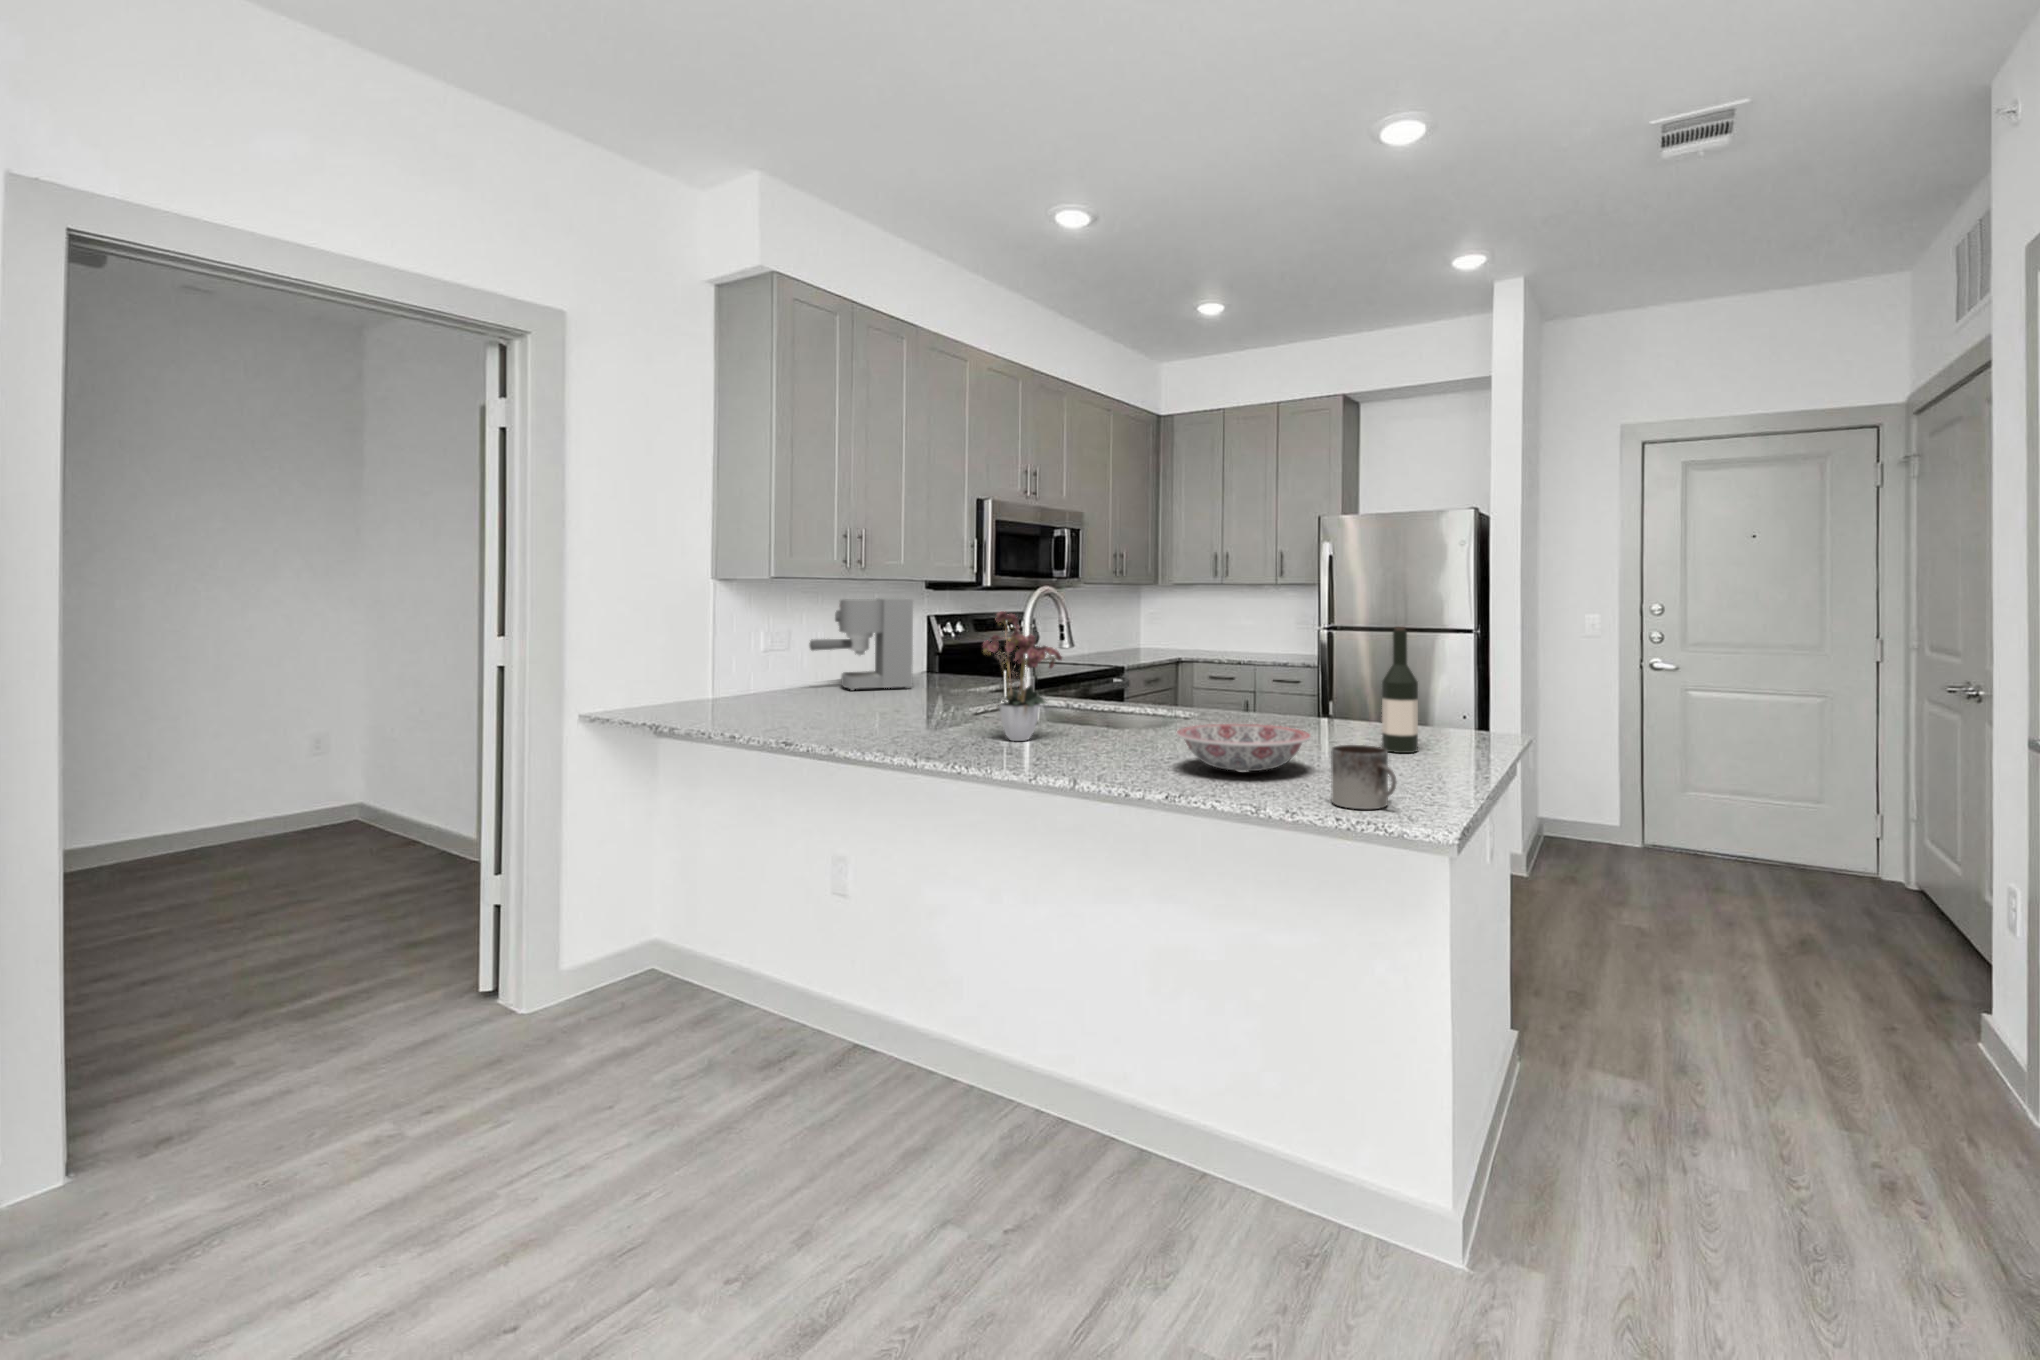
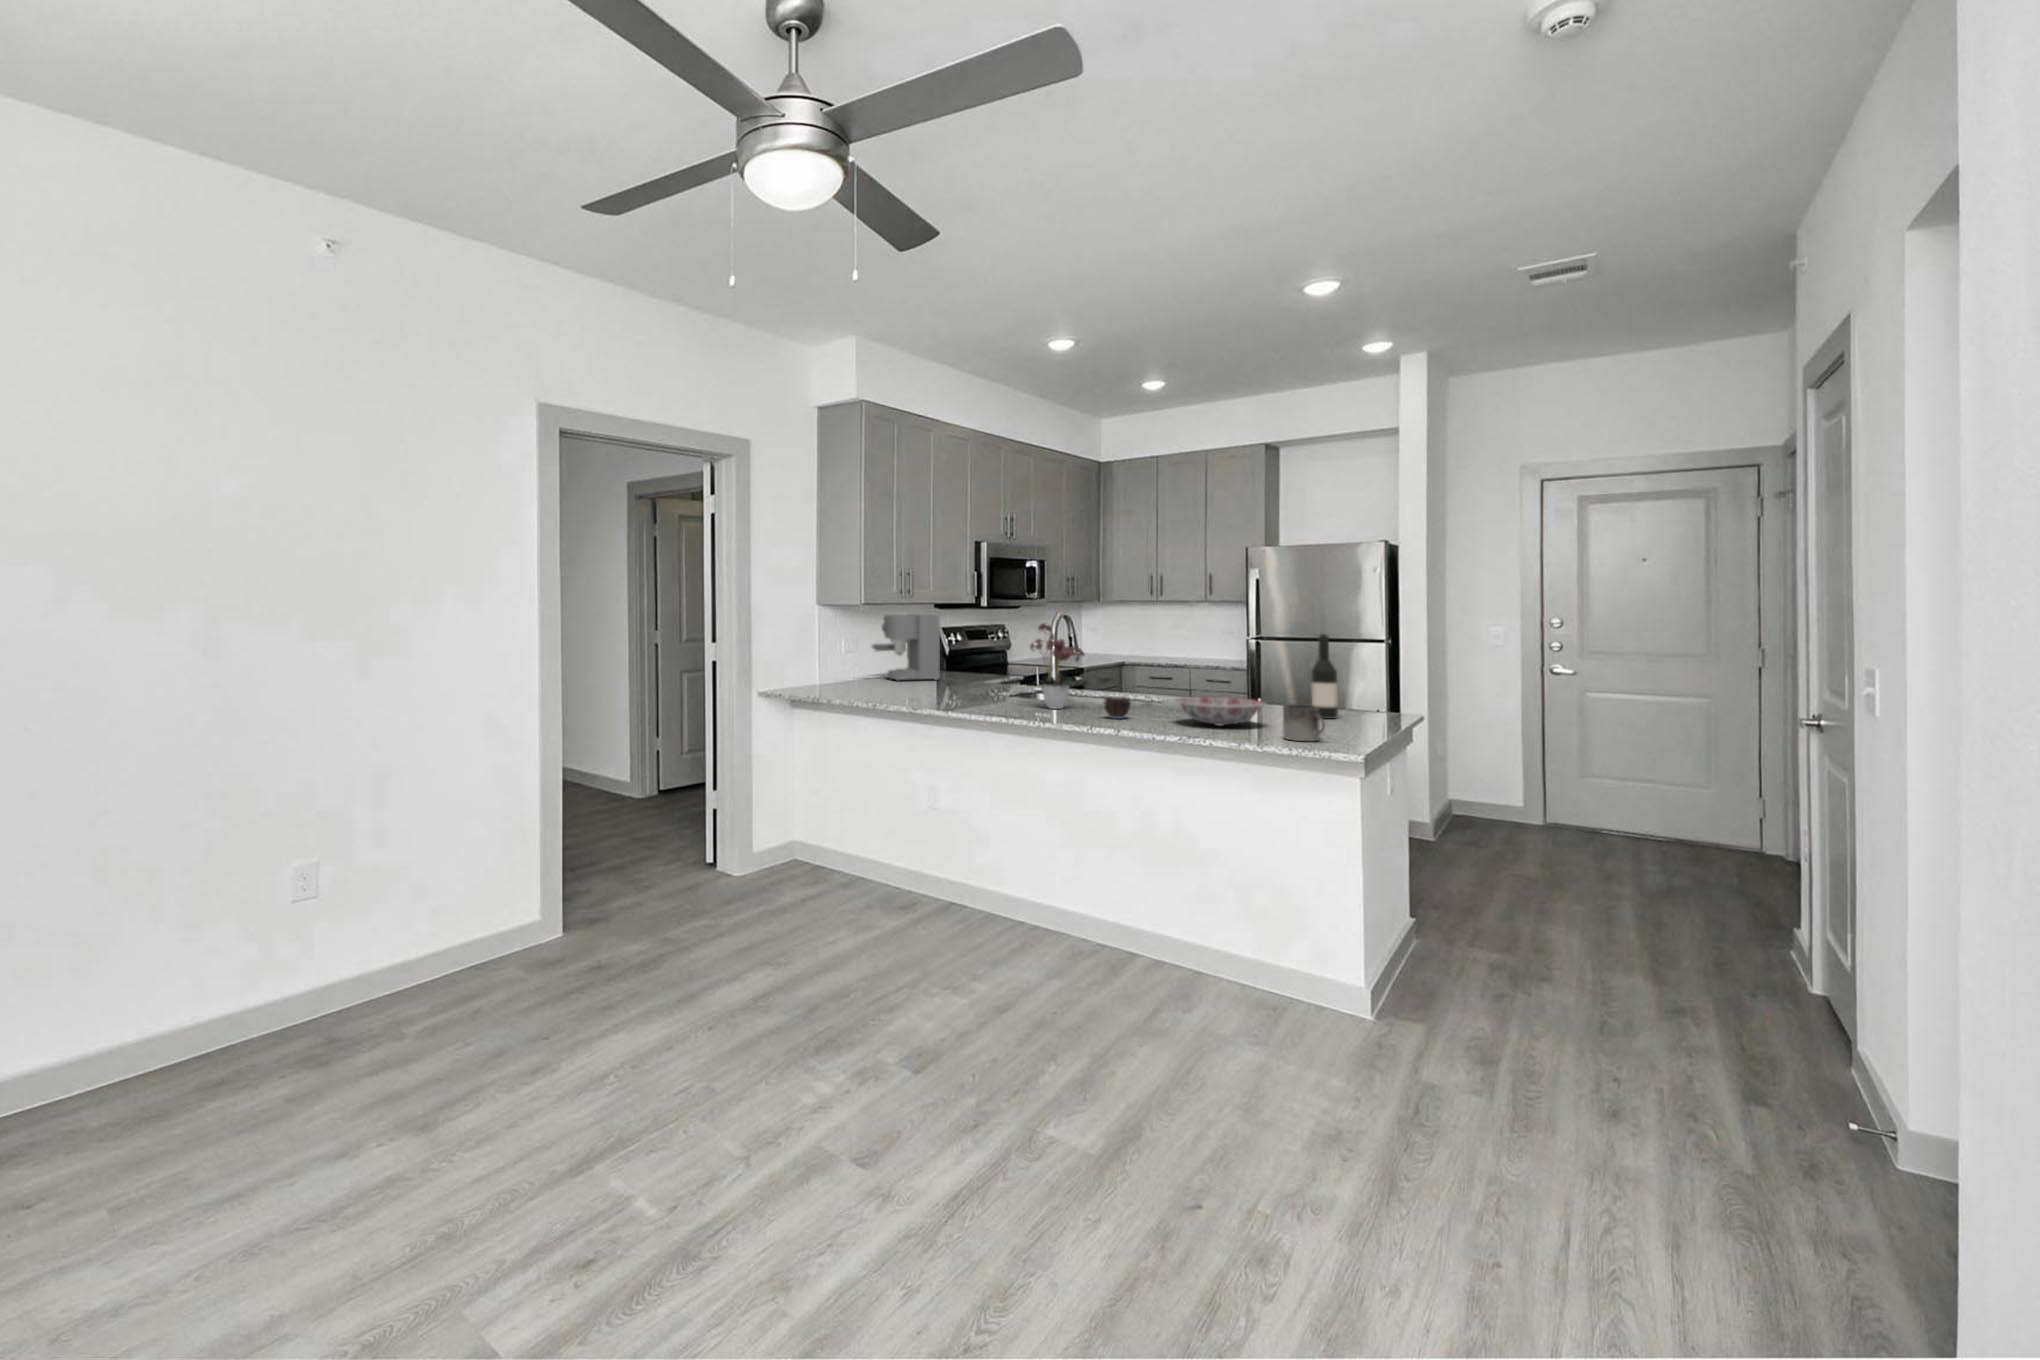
candle: none [1074,718,1117,760] -> present [1104,696,1131,719]

